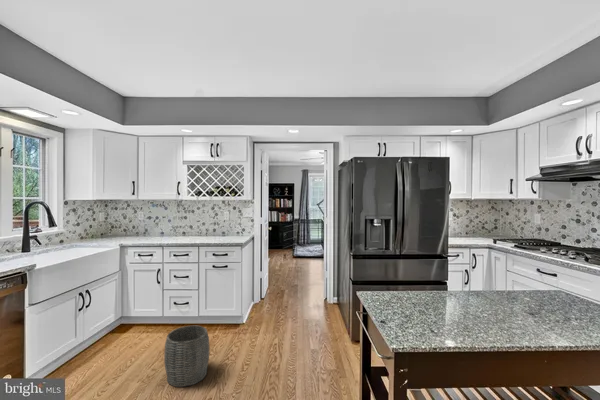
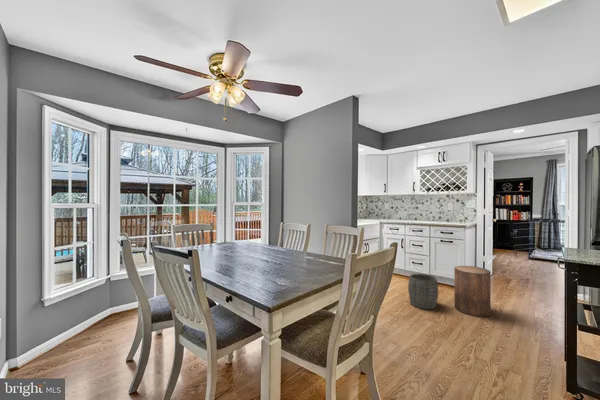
stool: none [231,299,272,372] -> present [454,266,491,316]

